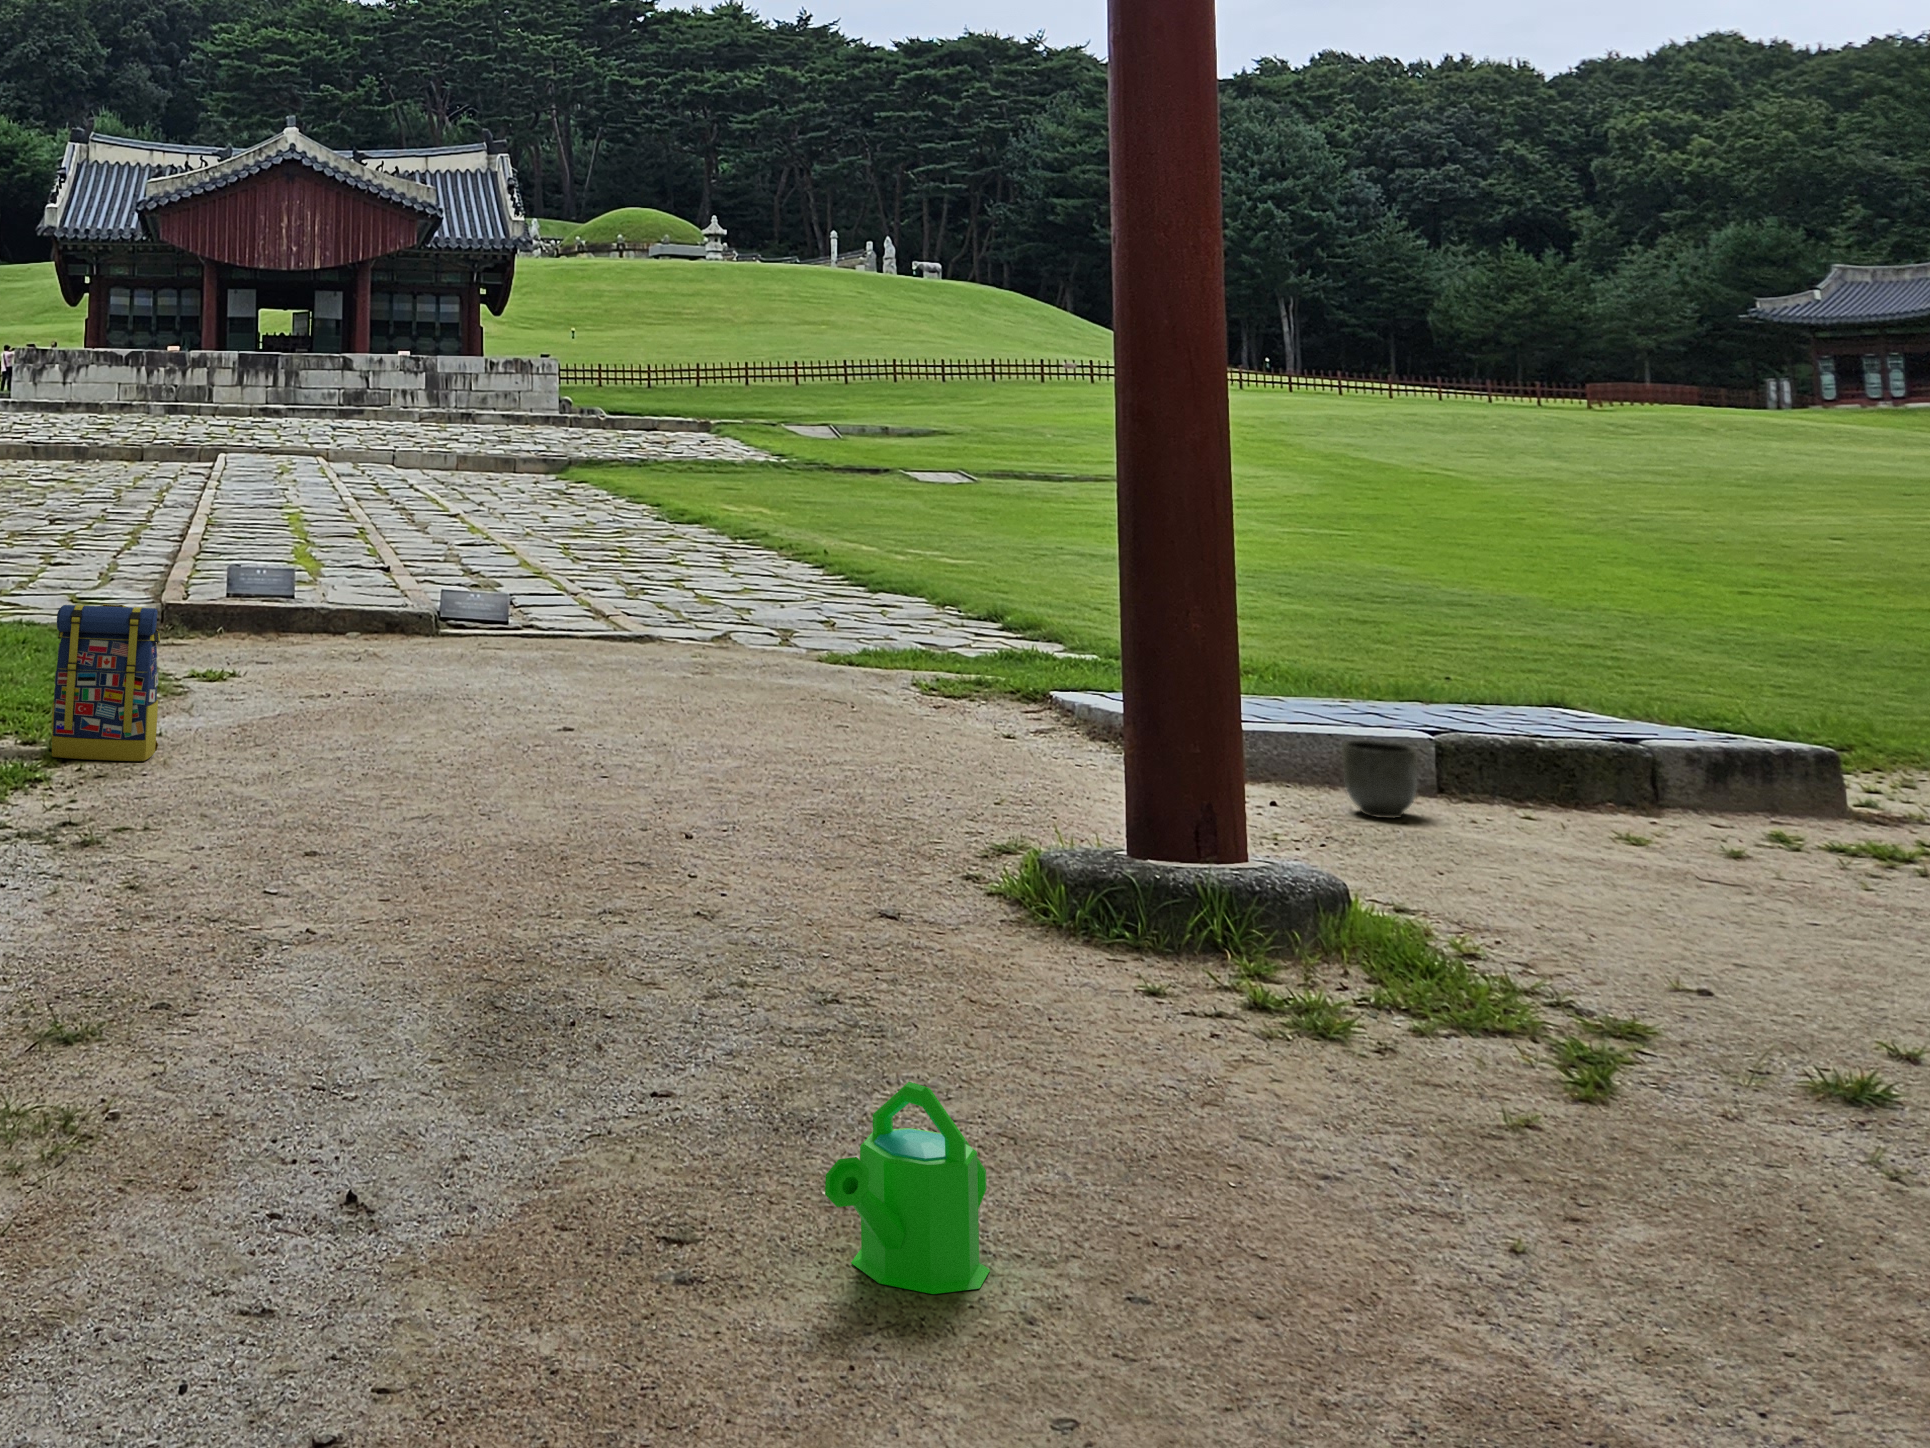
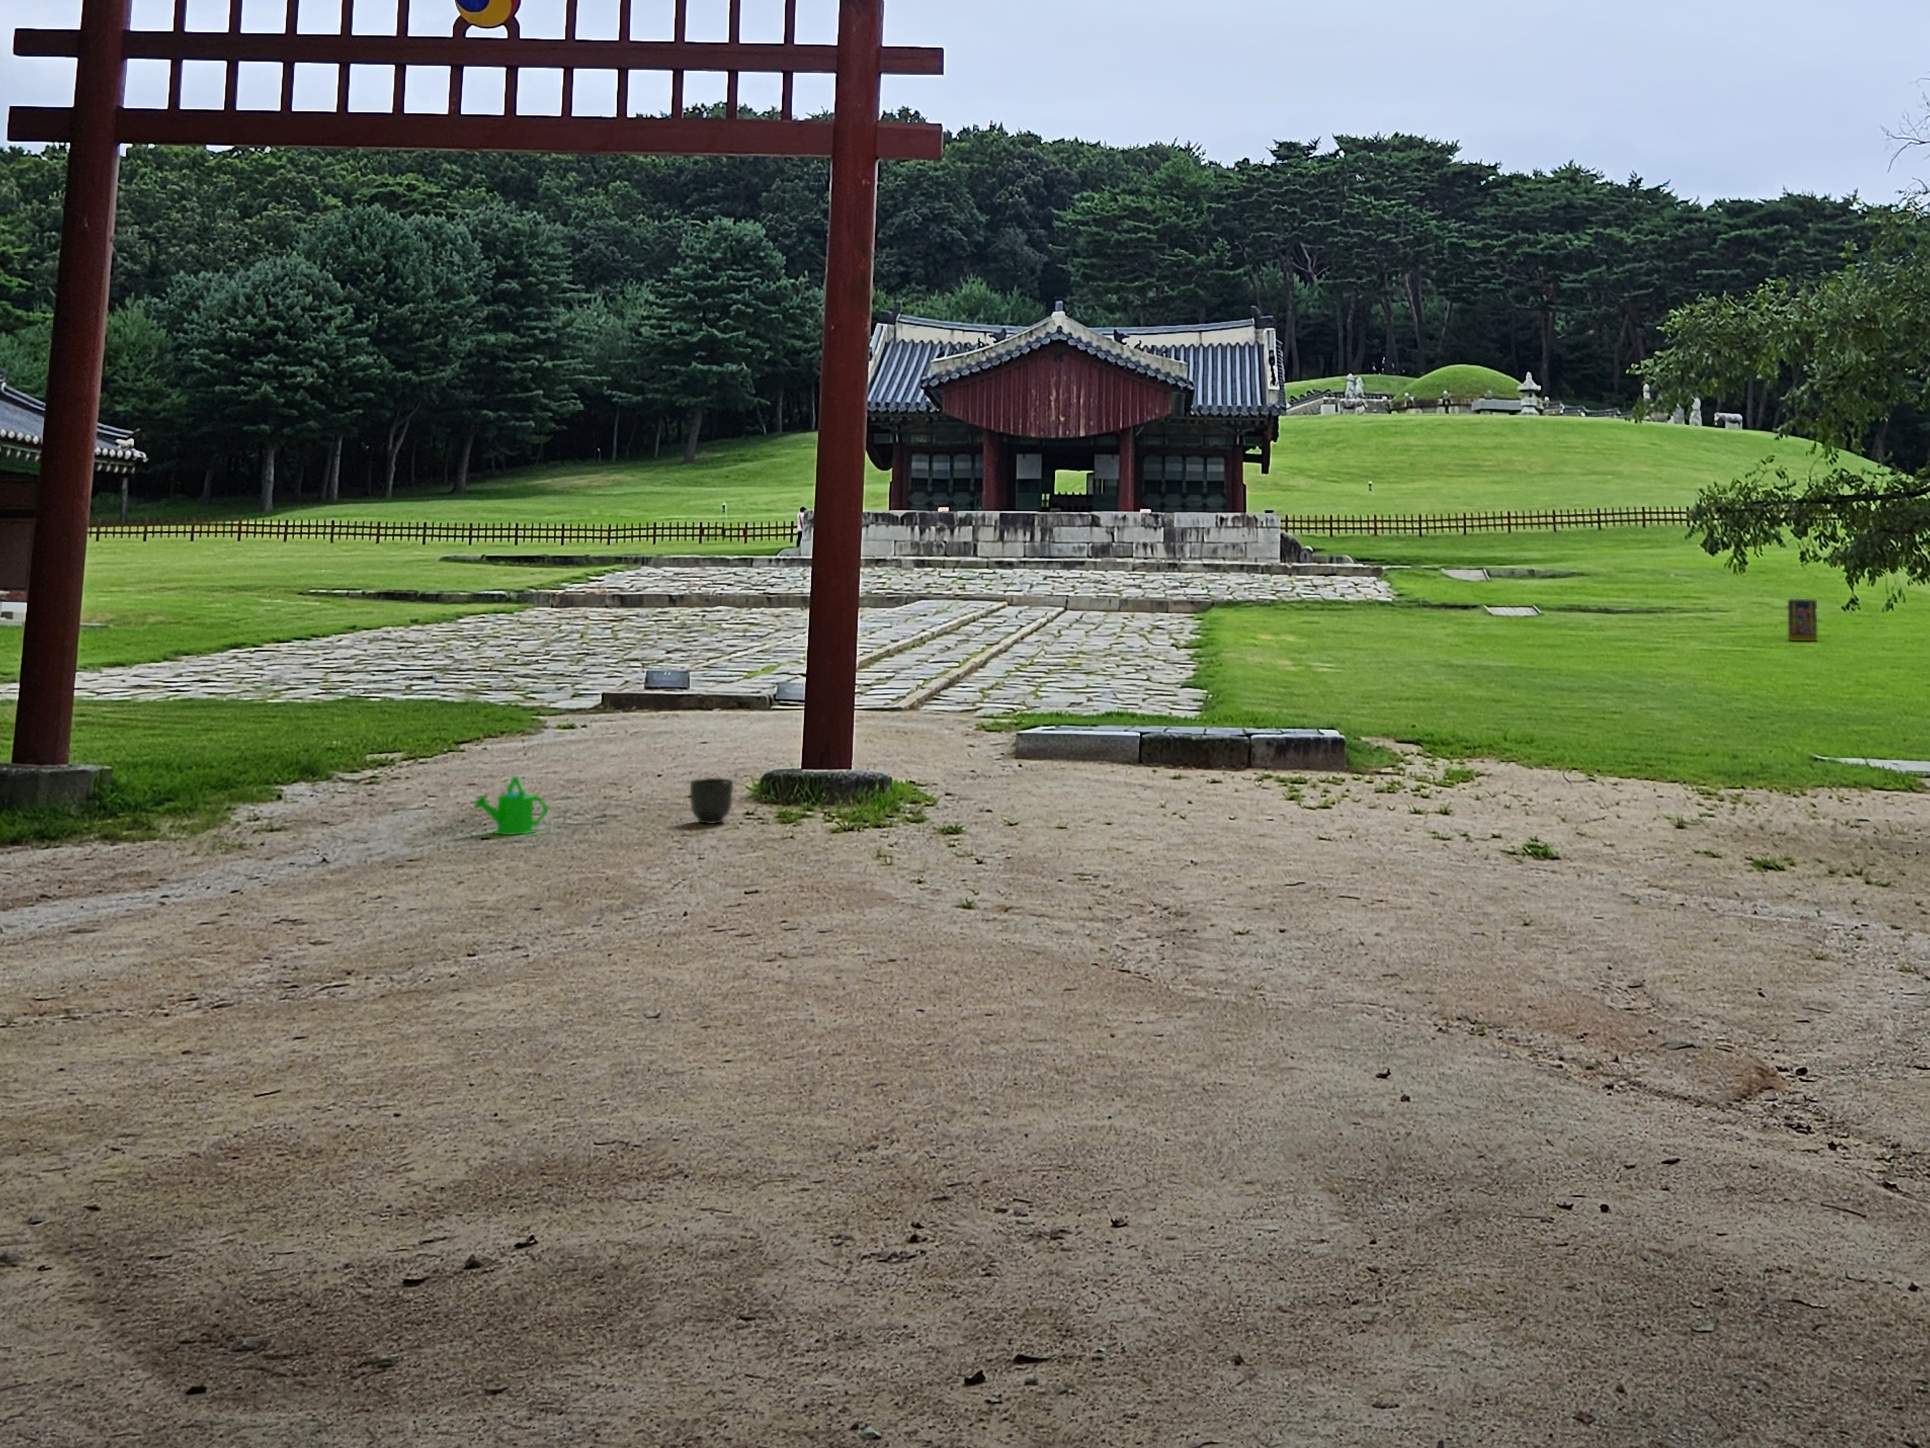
backpack: present [52,604,160,761] -> present [1788,599,1817,641]
planter: present [1342,740,1417,818] -> present [690,778,733,824]

